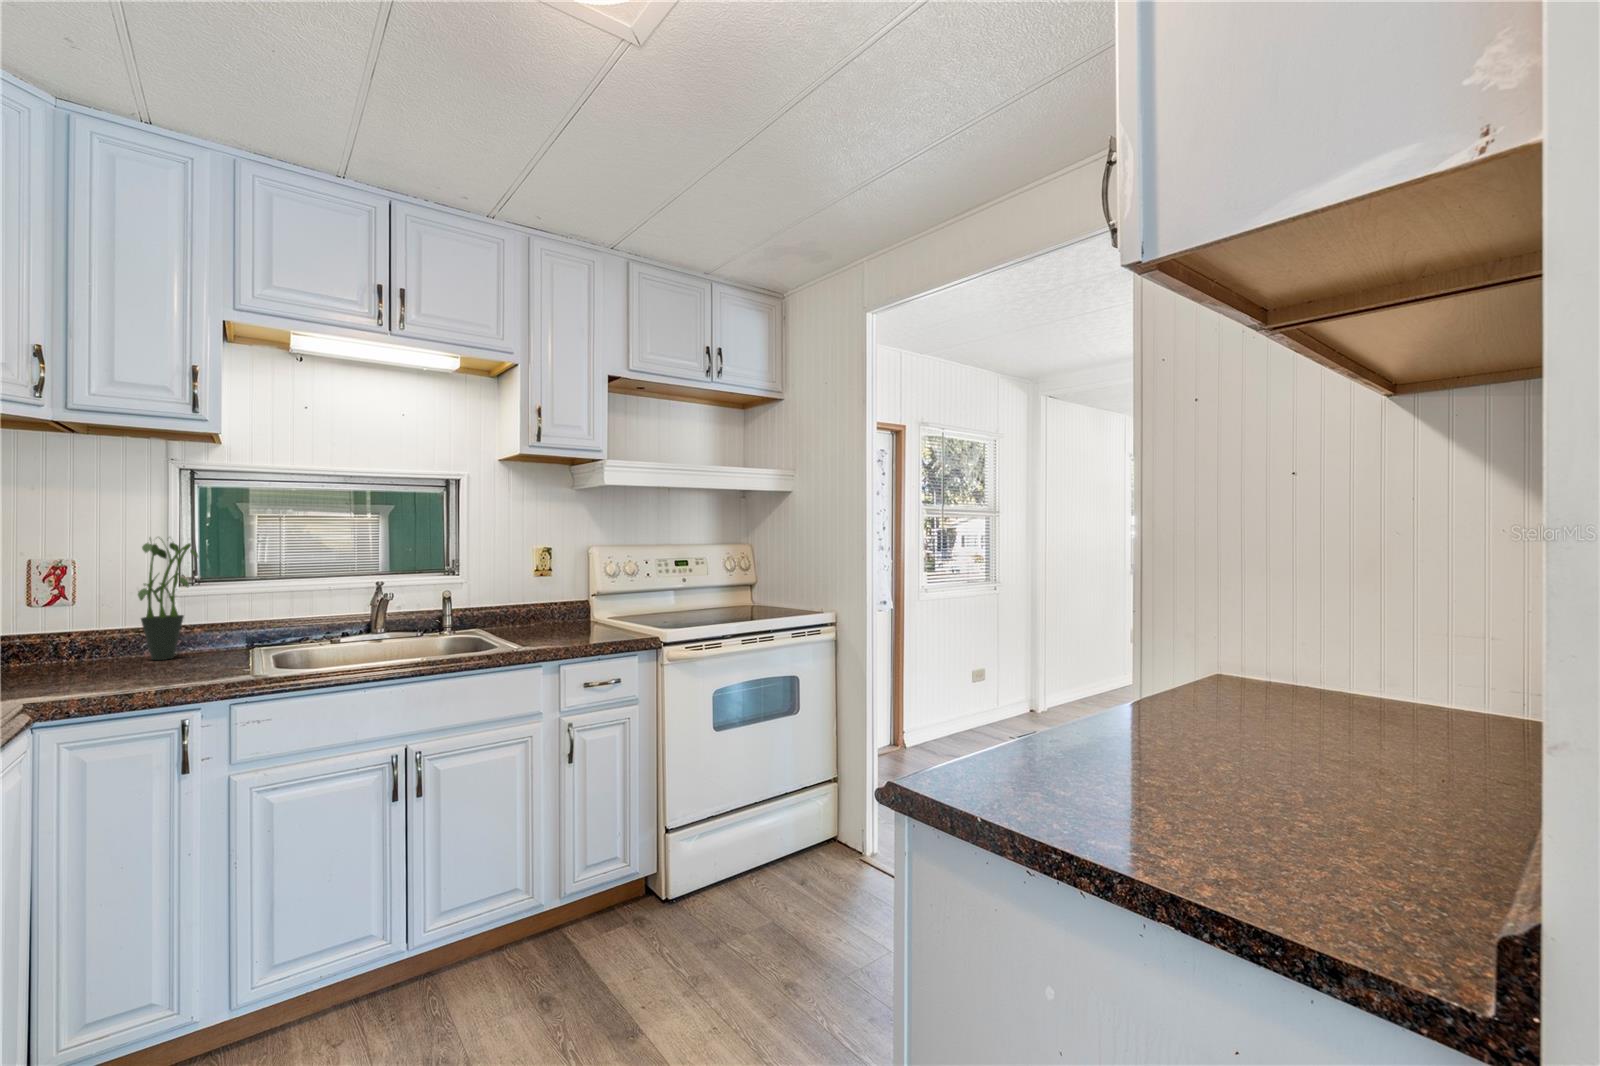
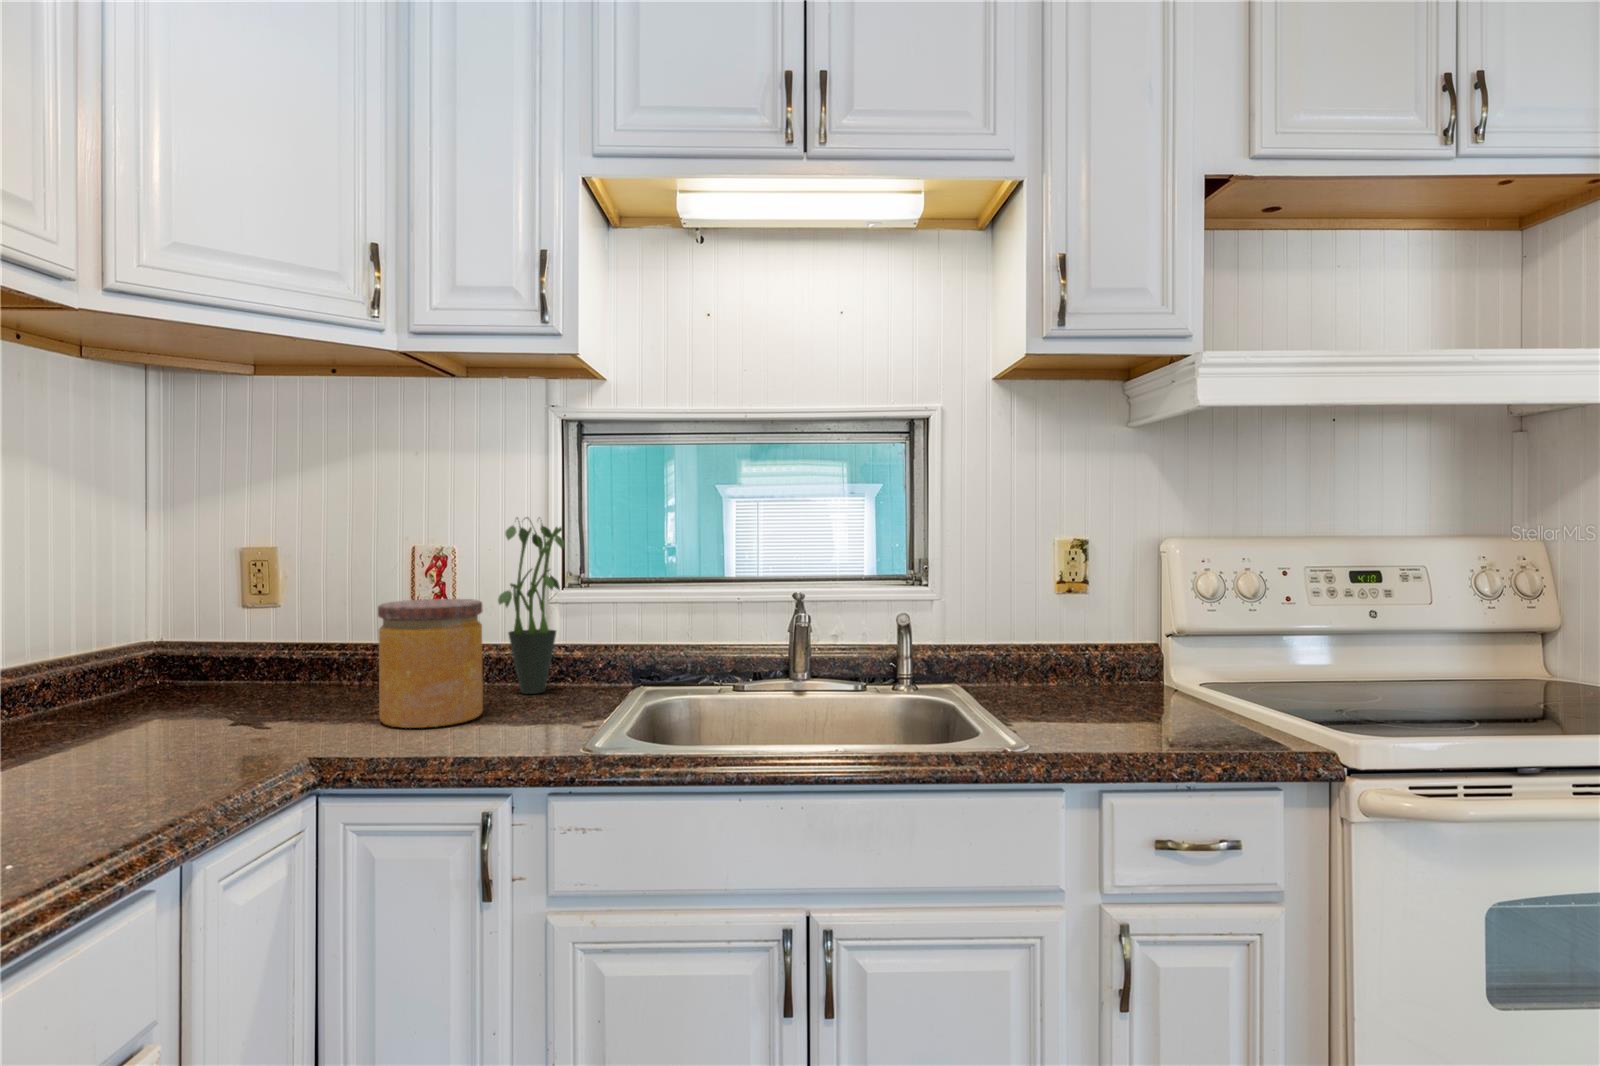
jar: none [51,594,144,683] -> present [378,599,483,728]

